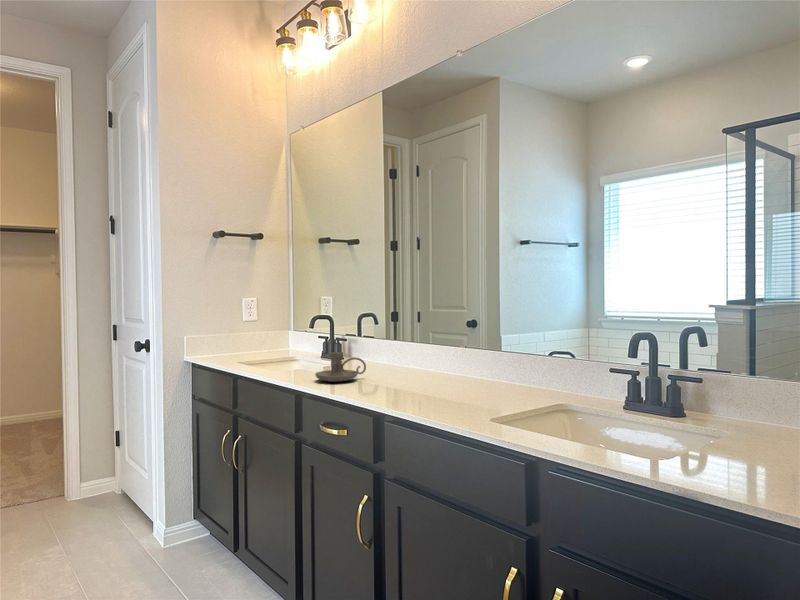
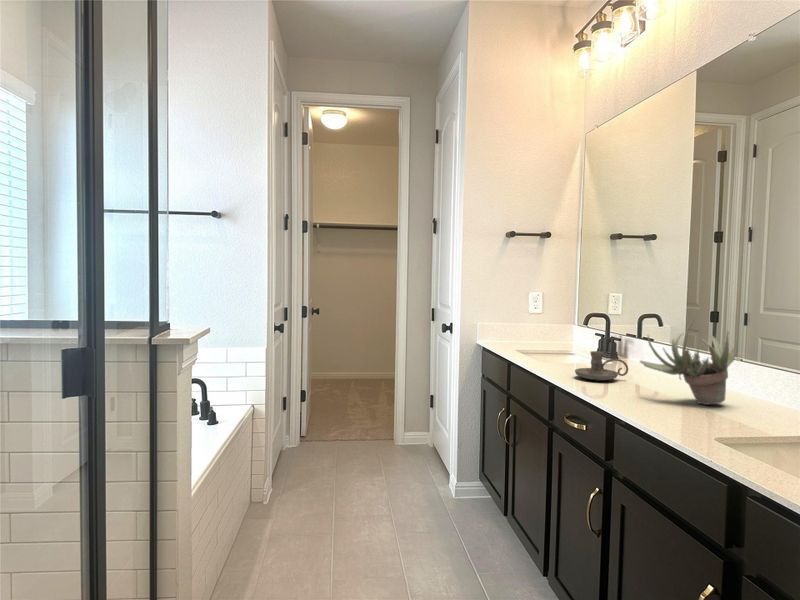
succulent plant: none [387,309,466,390] -> present [640,318,737,405]

